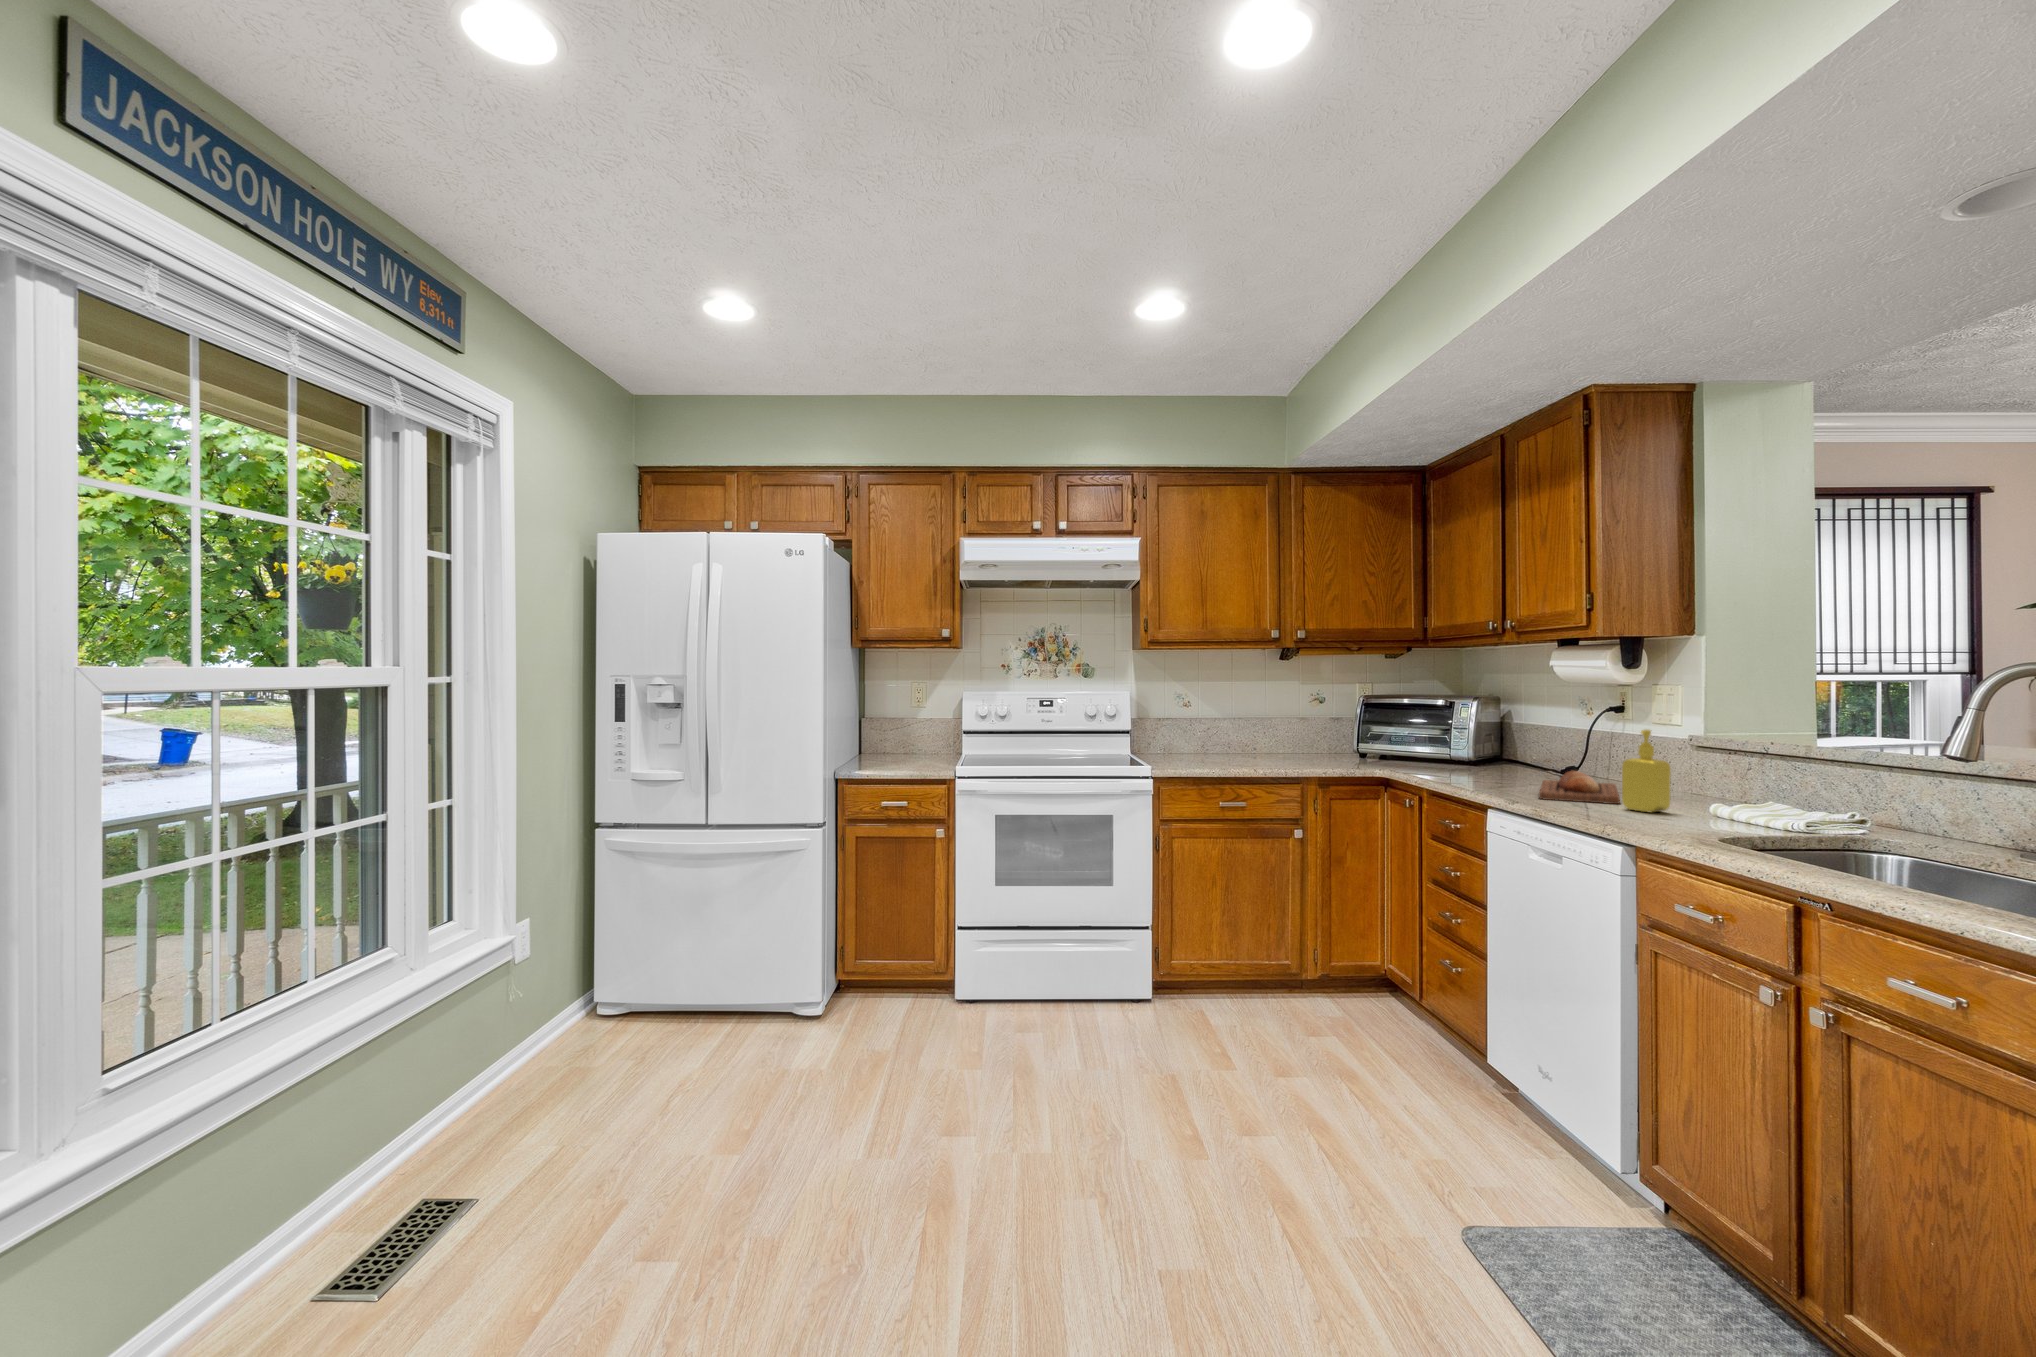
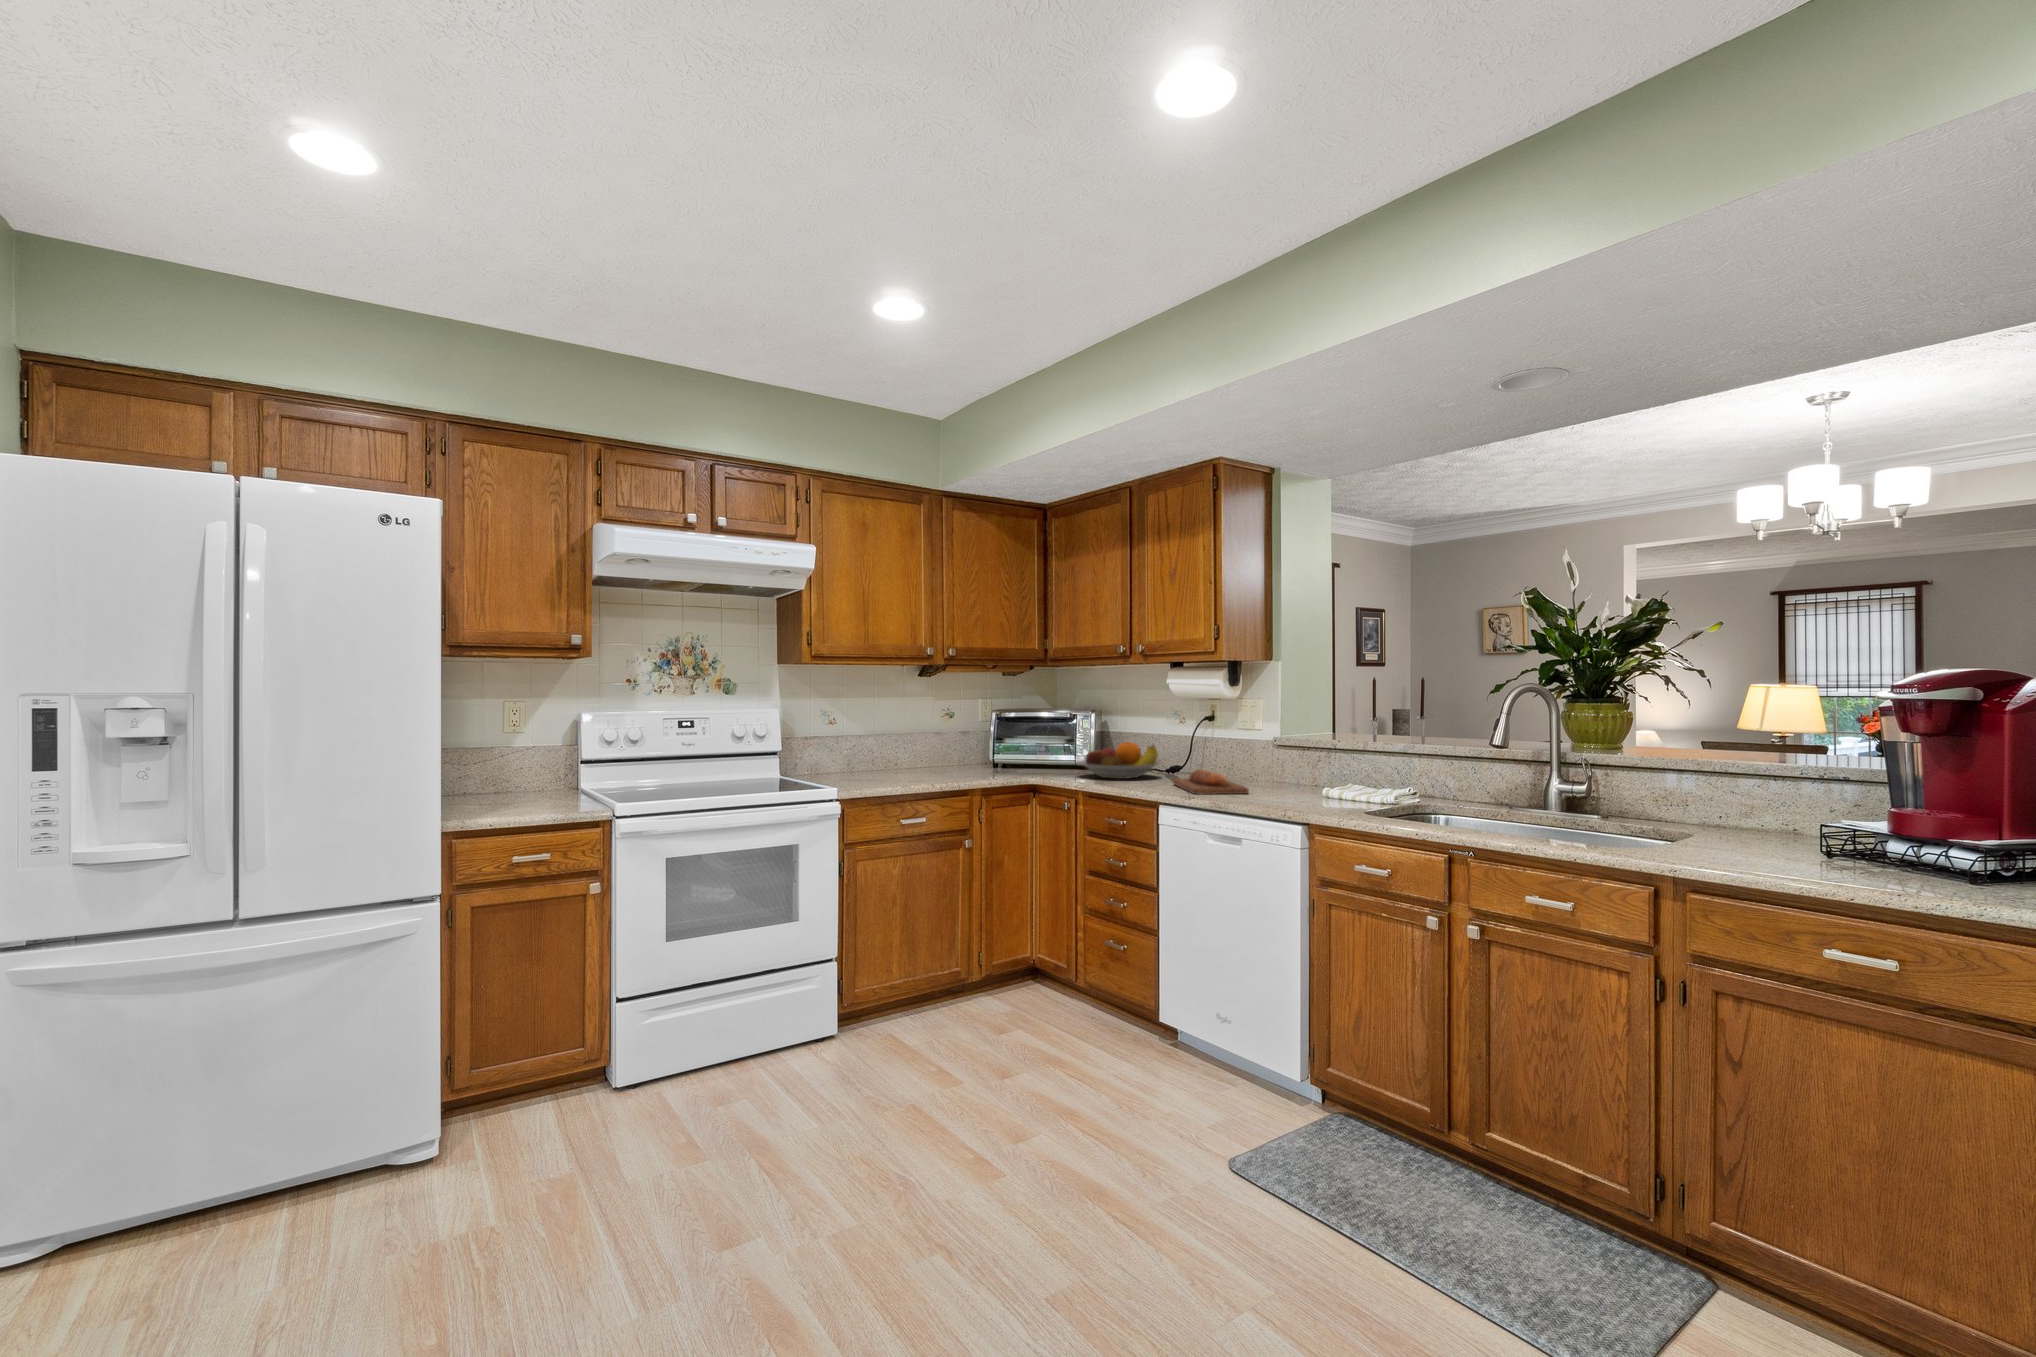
soap dispenser: present [1622,730,1671,812] -> none [1259,733,1291,799]
fruit bowl: none [1444,735,1552,777] -> present [1079,742,1160,779]

